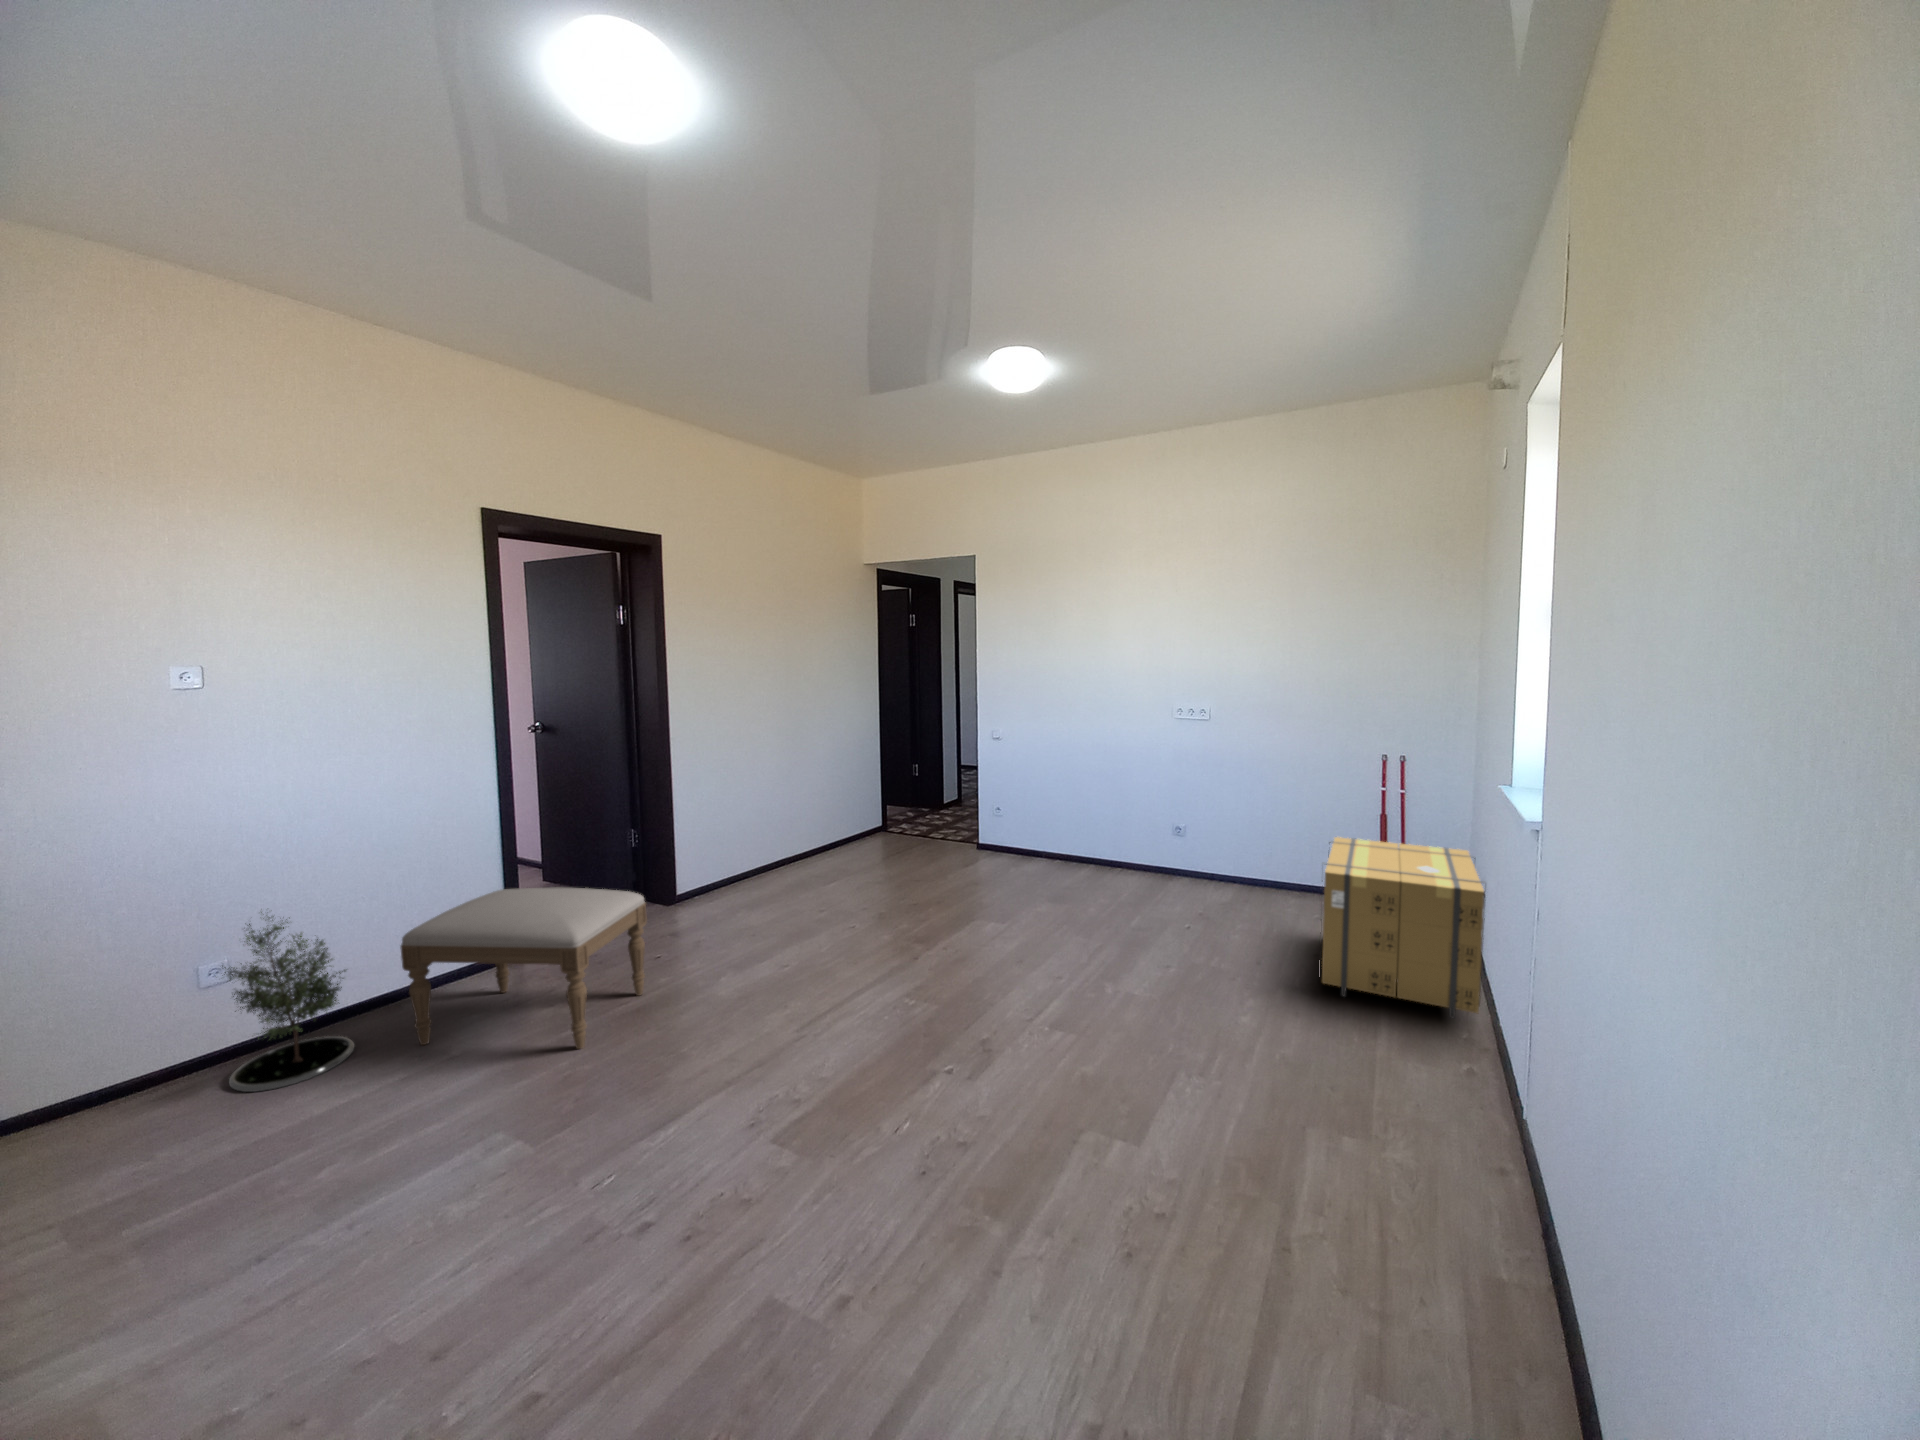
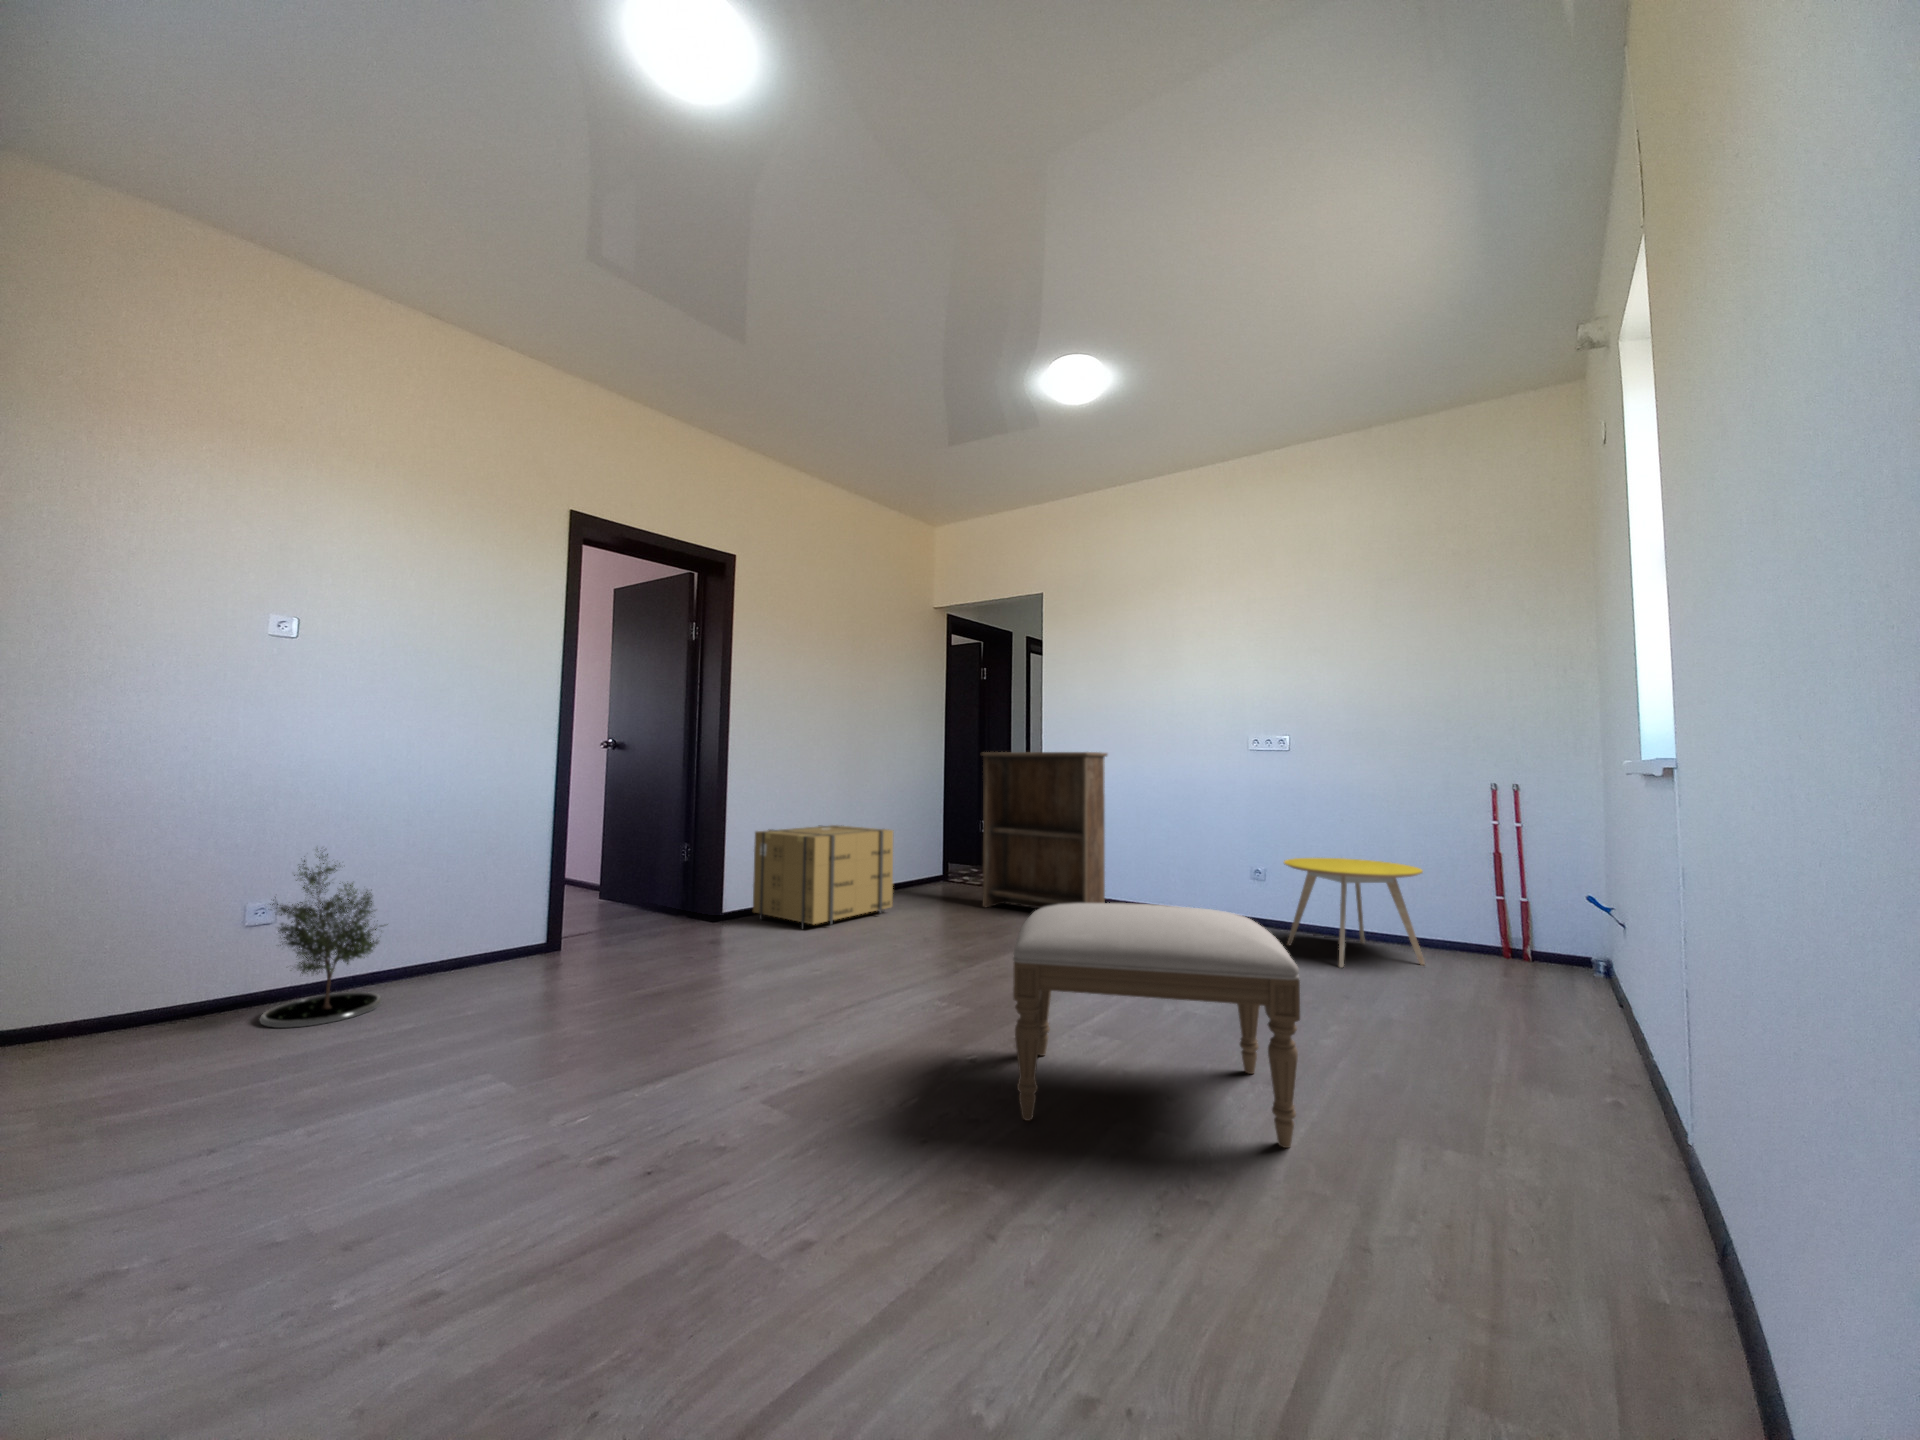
bookshelf: none [922,718,1044,882] -> present [981,752,1107,908]
side table: none [1205,819,1323,925] -> present [1284,858,1425,967]
cardboard box: present [1321,837,1485,1018] -> present [753,825,893,929]
ottoman: present [401,888,647,1049] -> present [1013,903,1300,1148]

